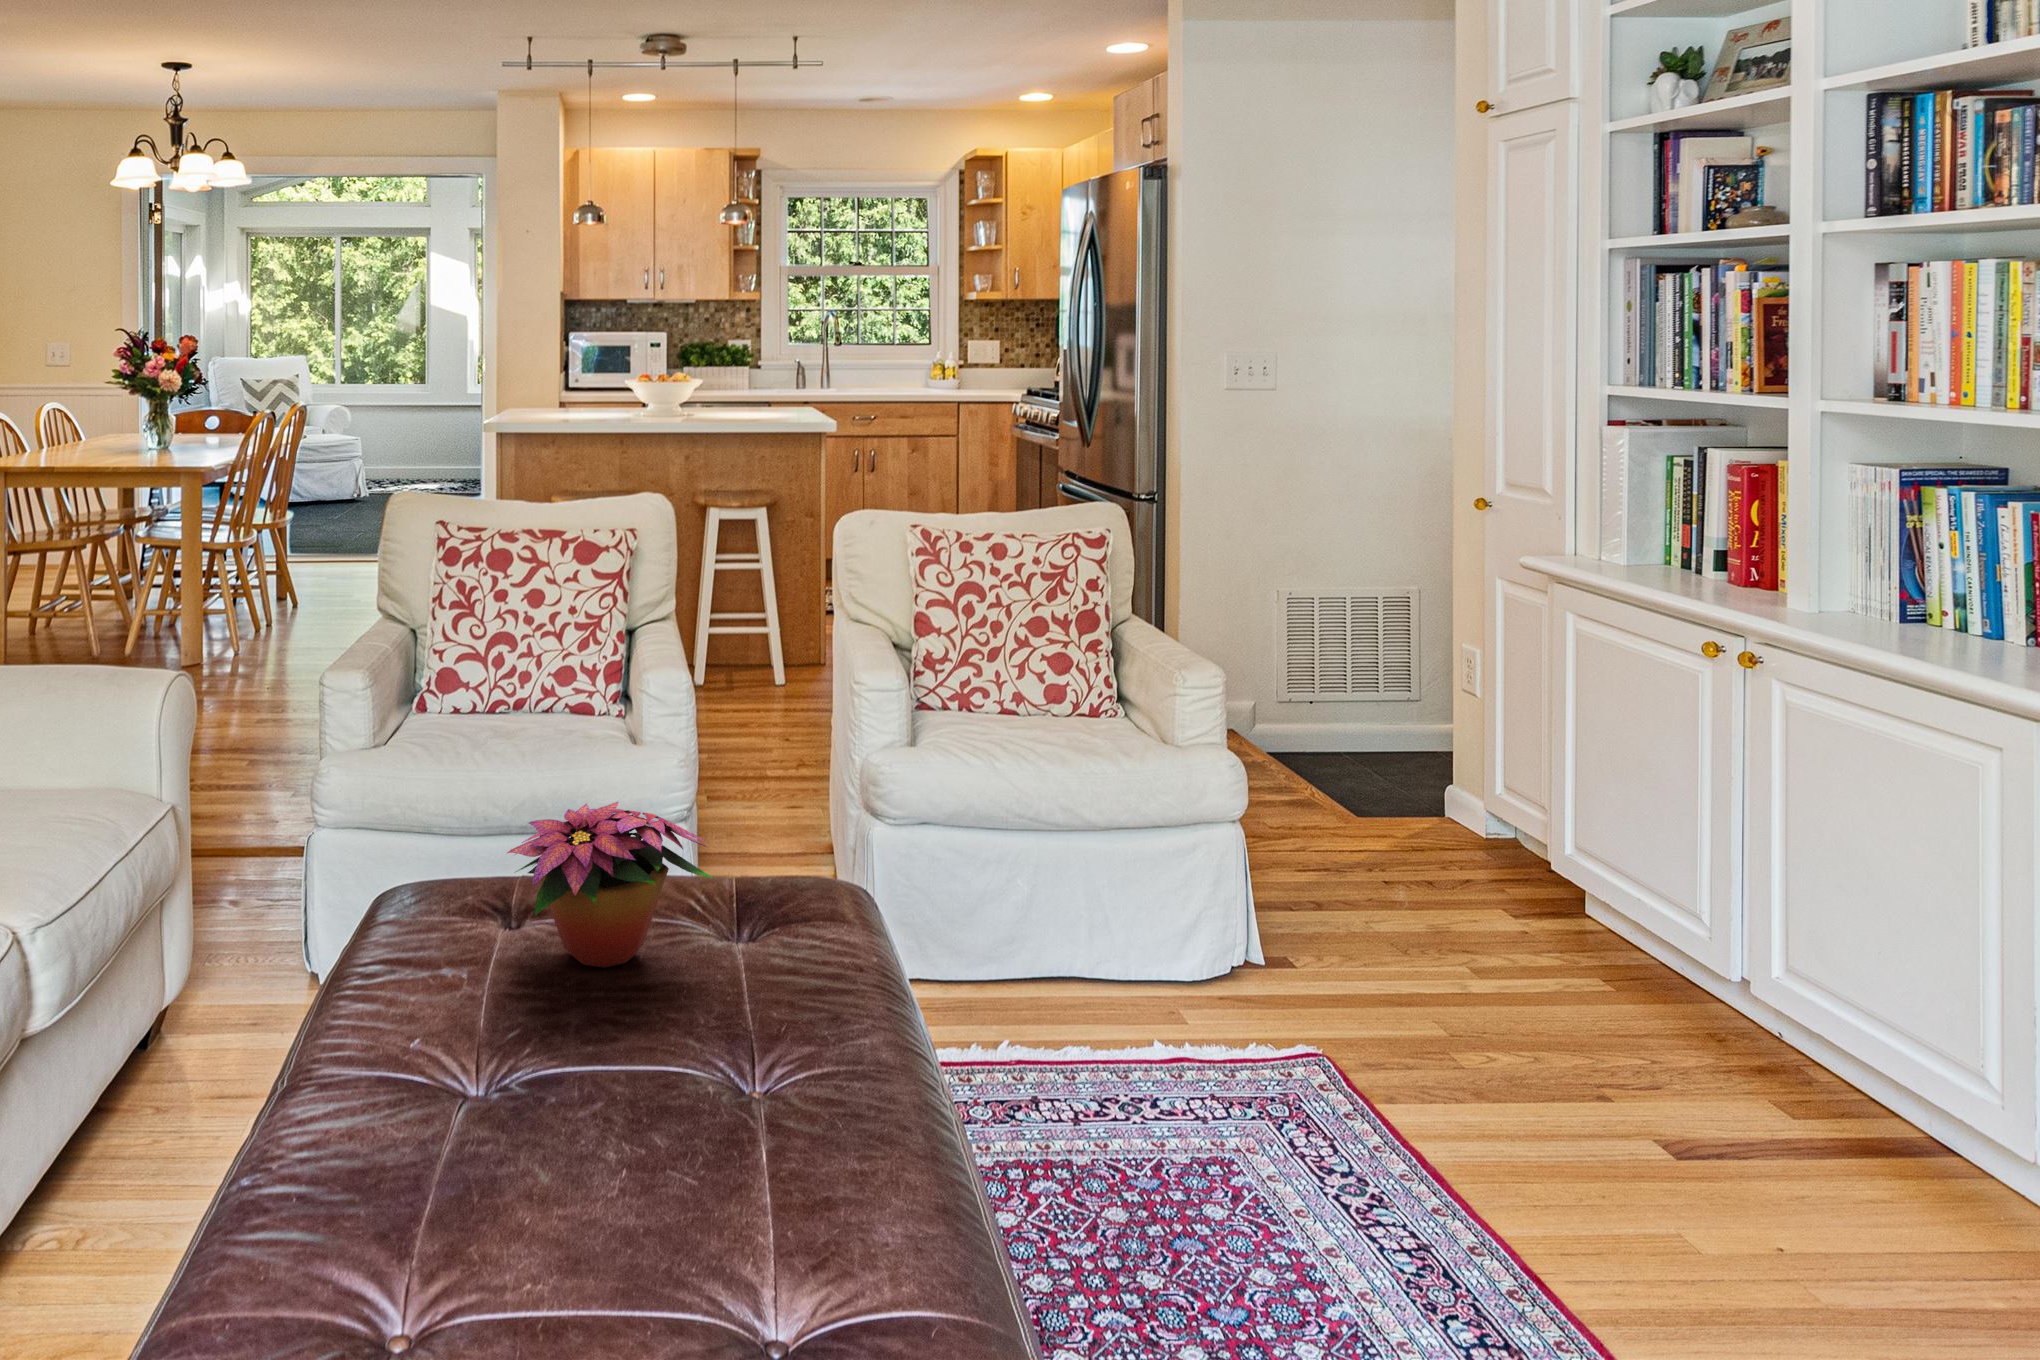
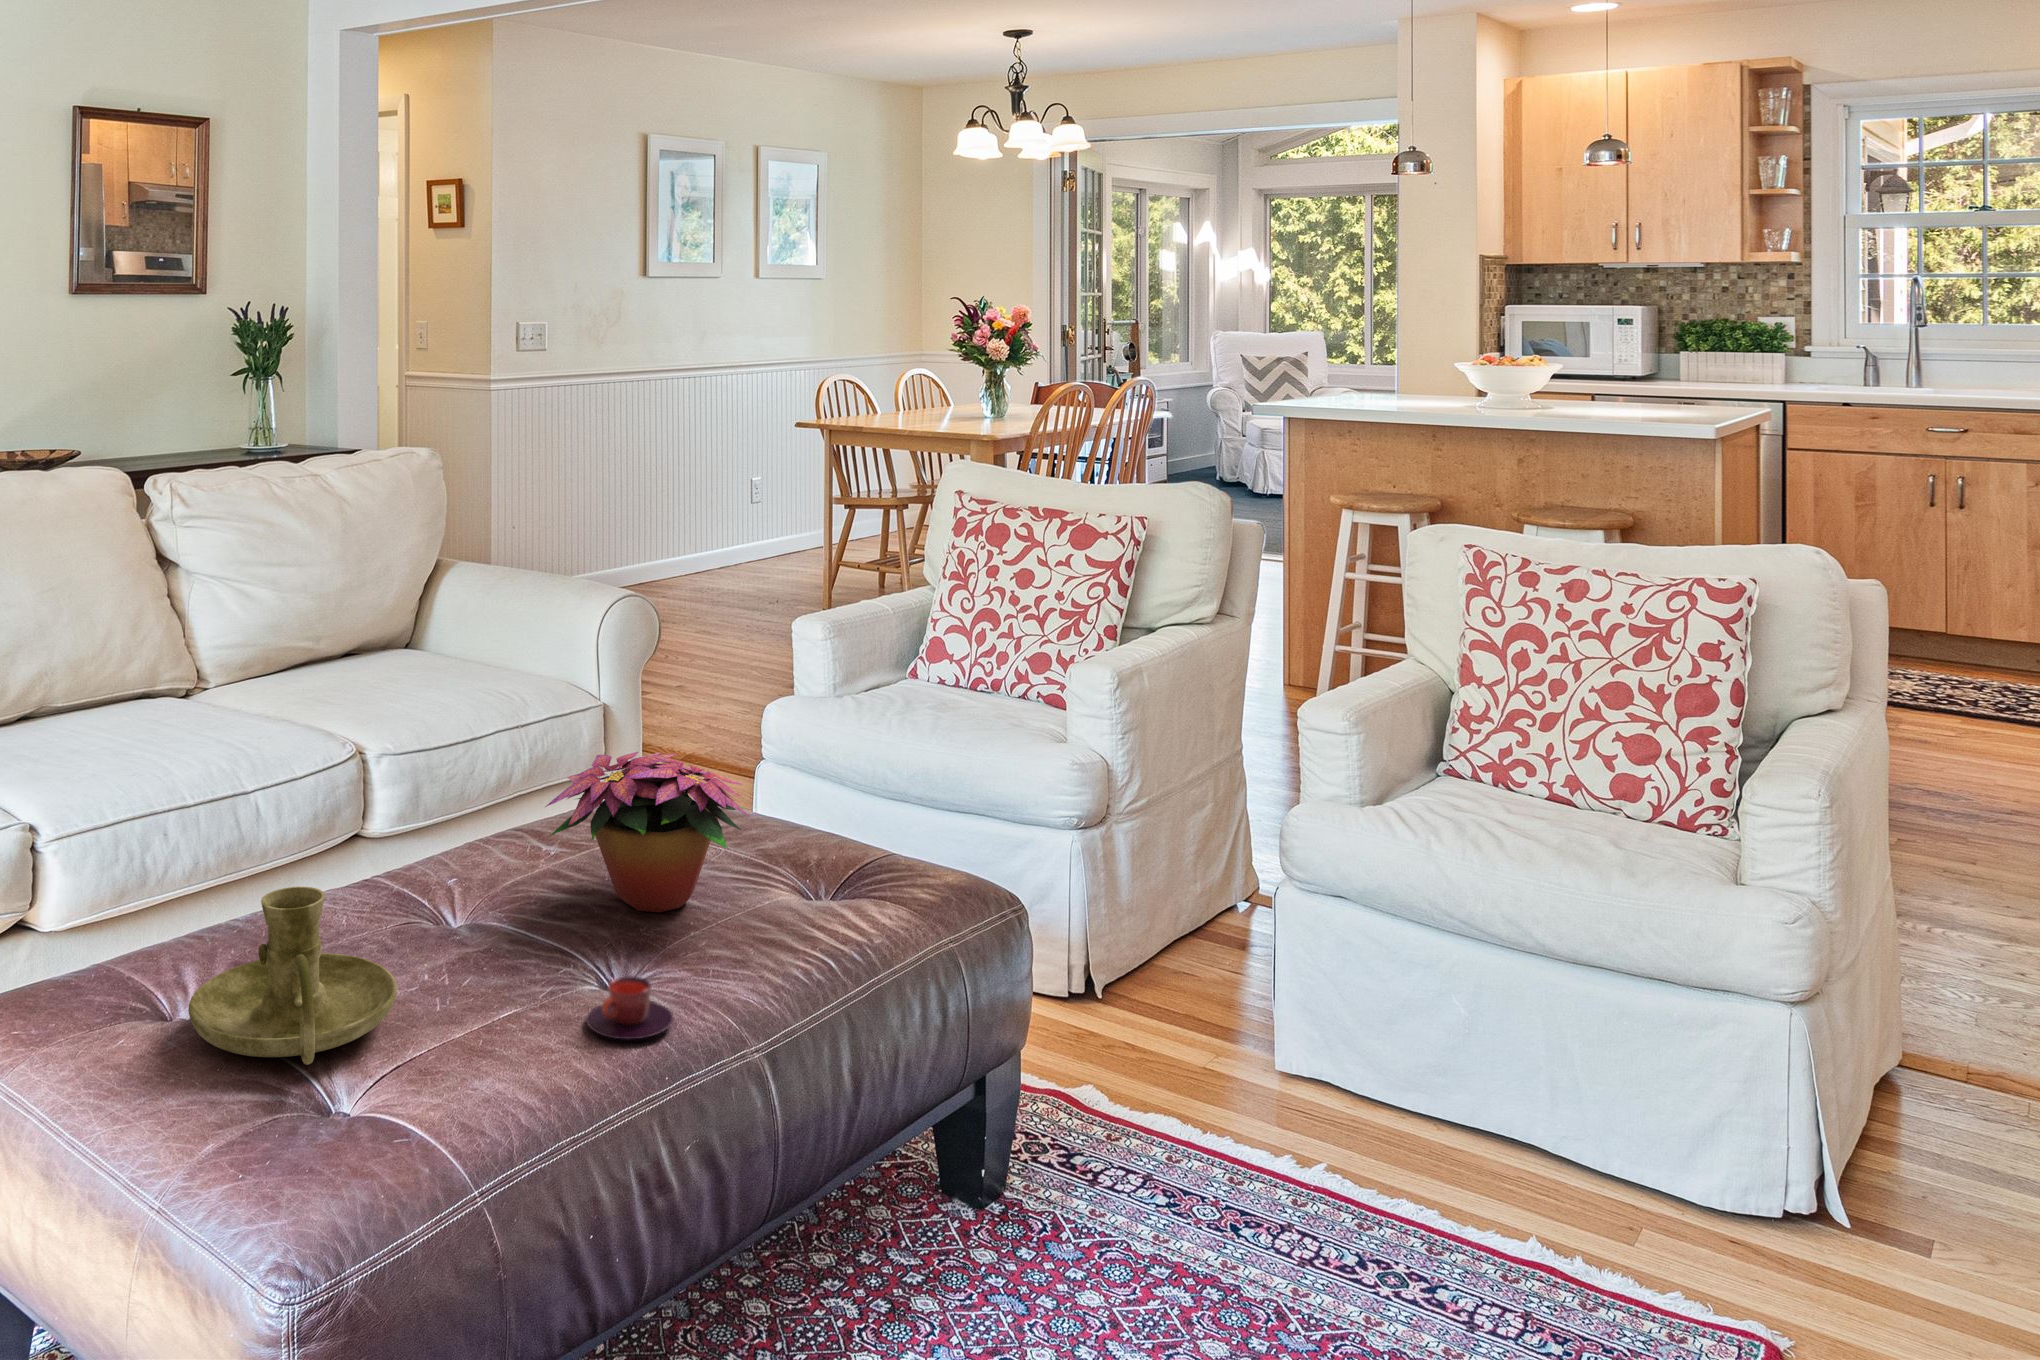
teacup: none [747,1012,832,1076] -> present [586,976,673,1039]
candle holder: none [427,1017,688,1224] -> present [189,887,397,1065]

